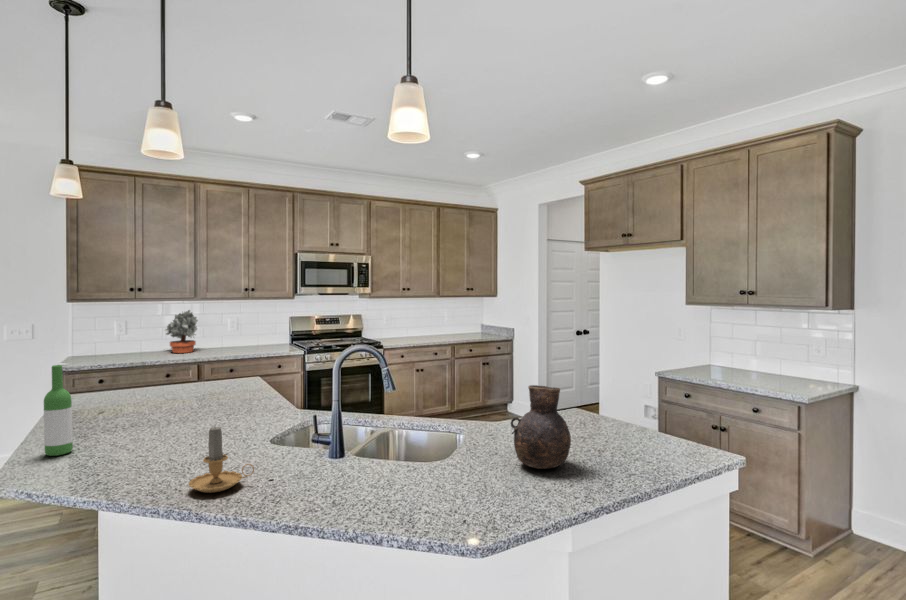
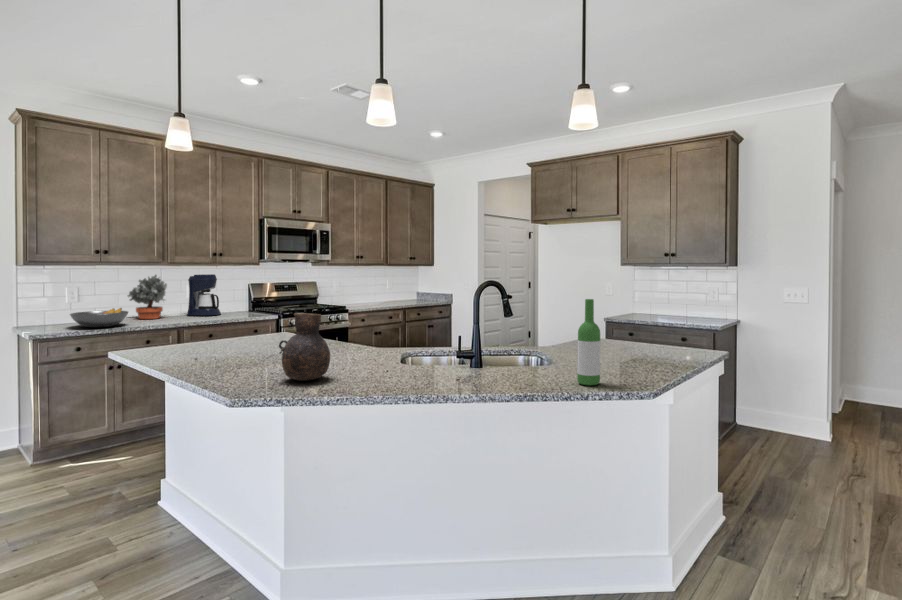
coffee maker: none [220,309,252,350] -> present [187,274,221,316]
fruit bowl: none [97,343,152,362] -> present [70,308,128,327]
wine bottle: present [44,365,73,456] -> present [577,299,600,385]
vase: present [511,385,571,469] -> present [279,313,330,381]
candle: present [189,427,254,493] -> none [407,334,450,386]

